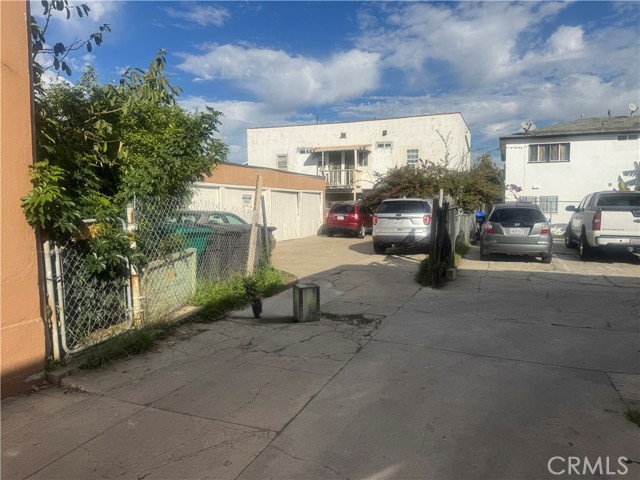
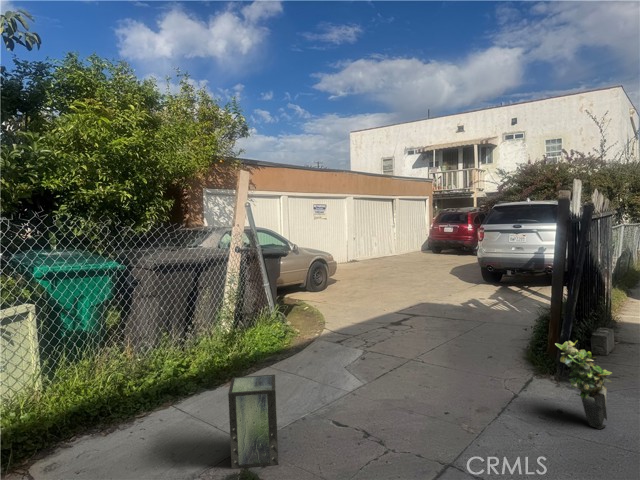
potted plant: present [241,277,264,318] -> present [555,341,611,429]

